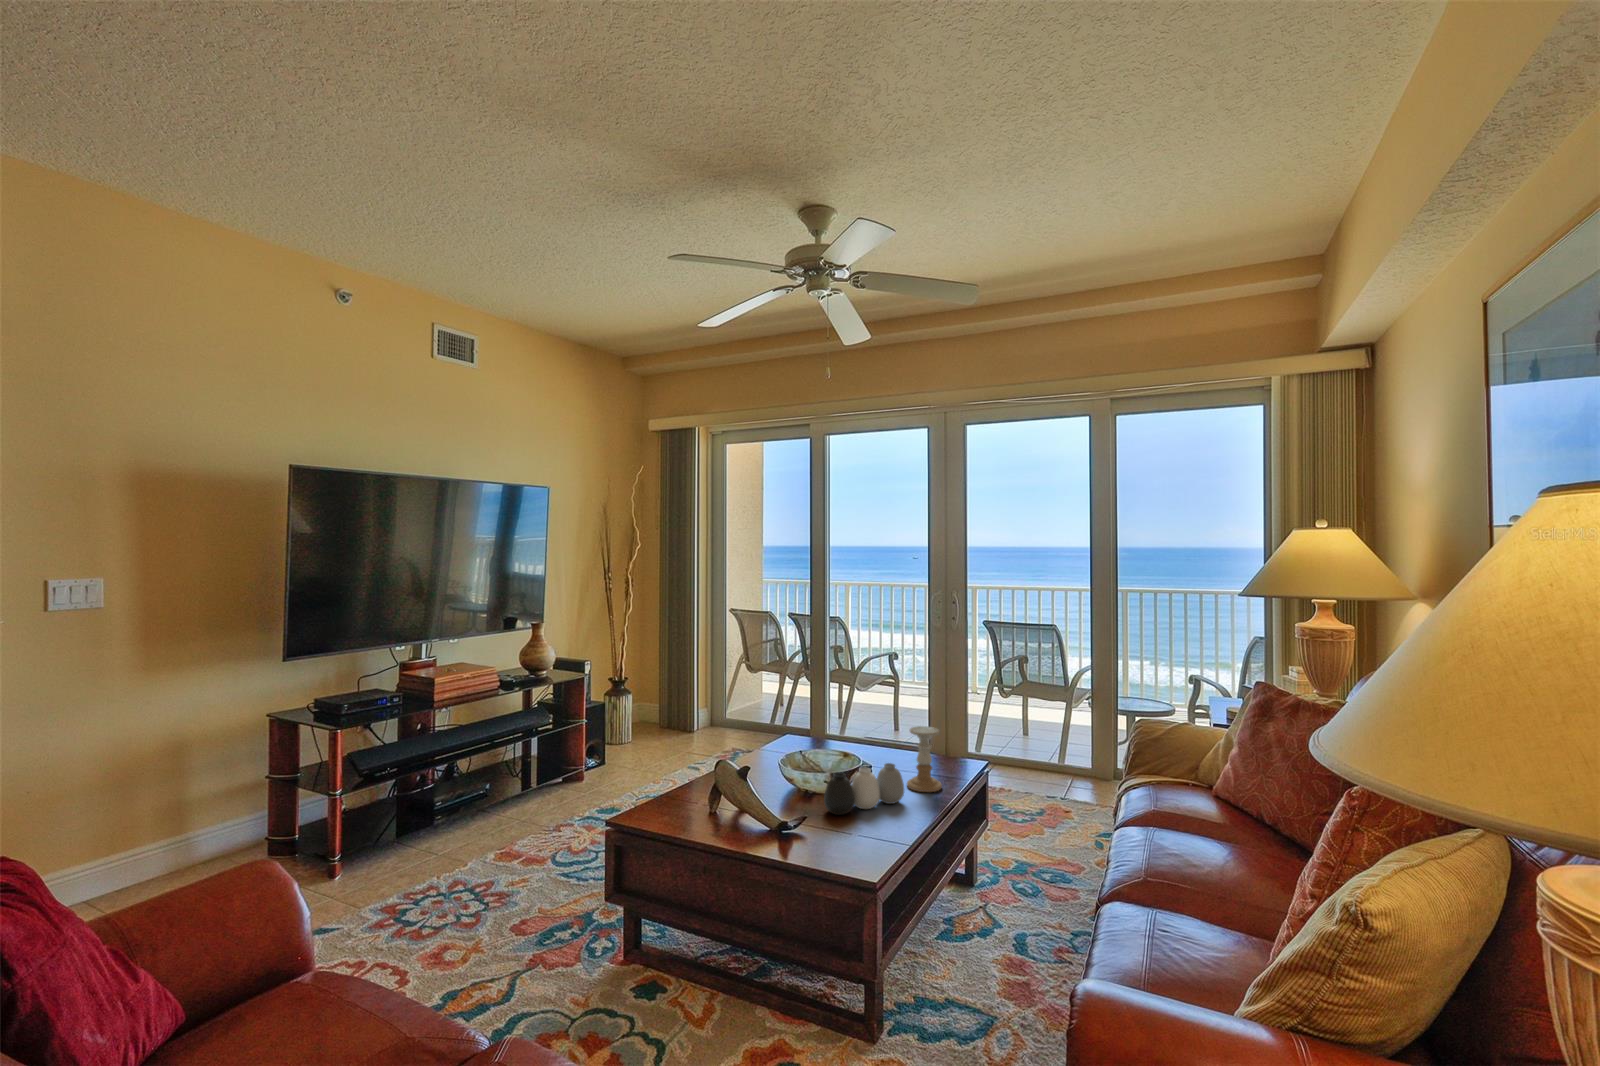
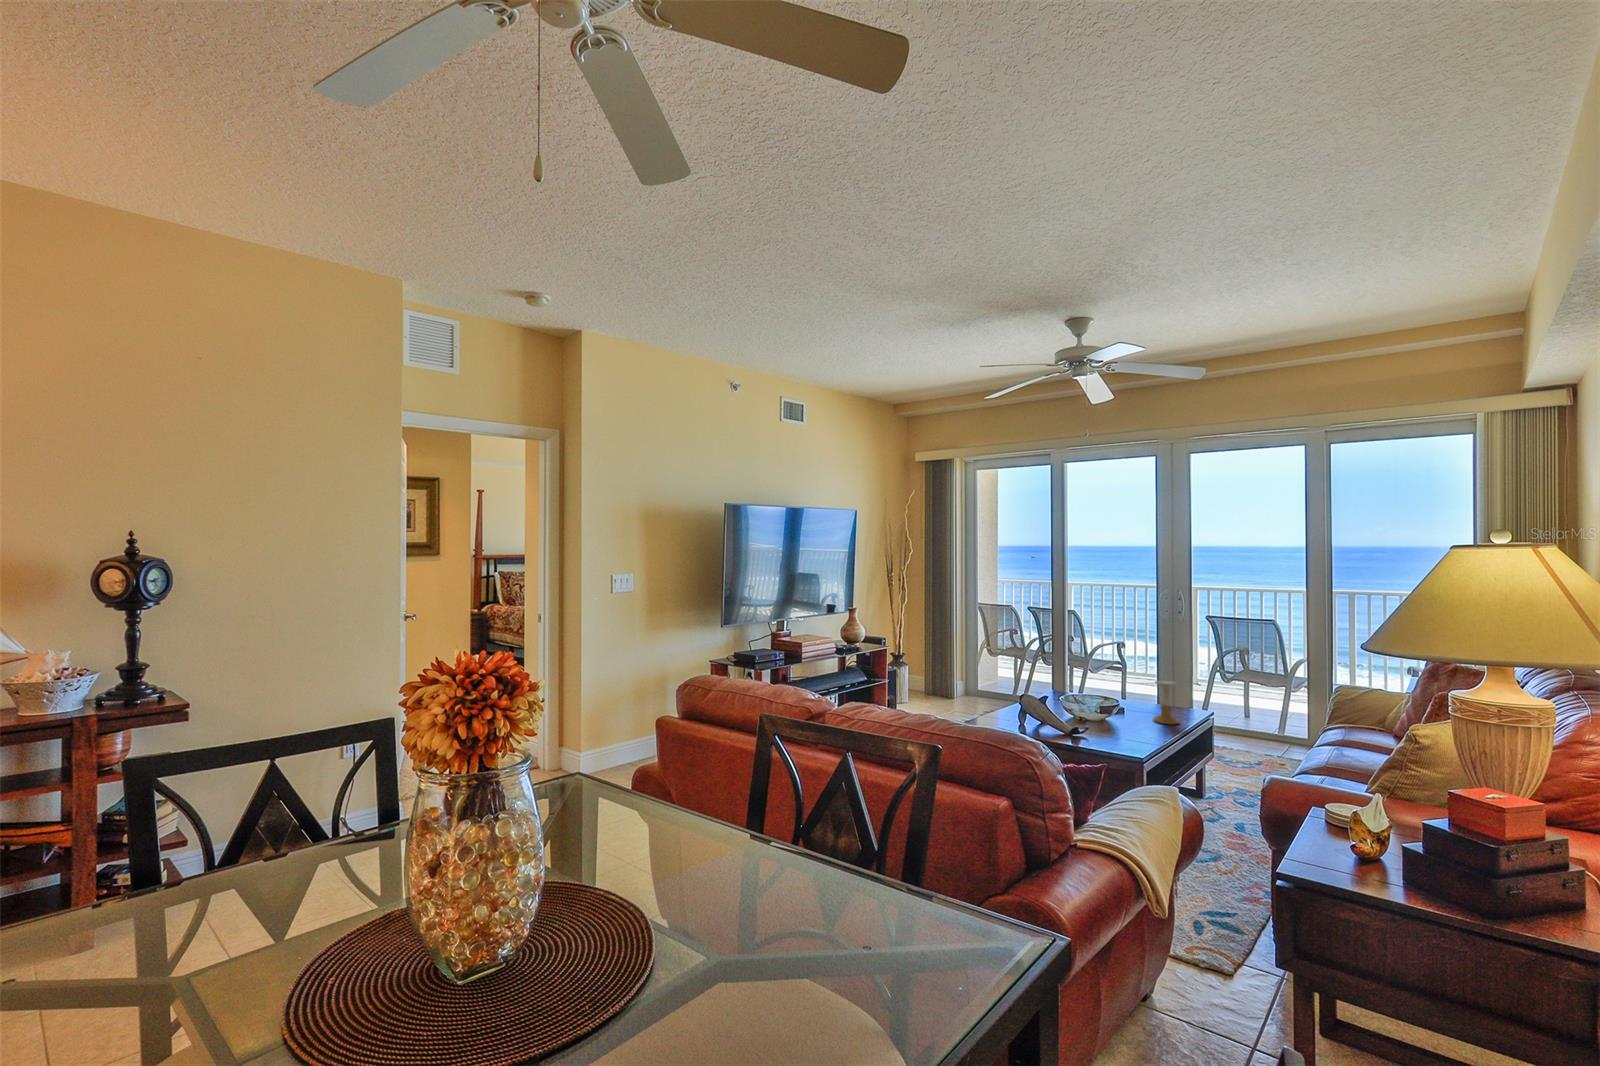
vase: present [824,763,904,815] -> none [1097,701,1153,730]

